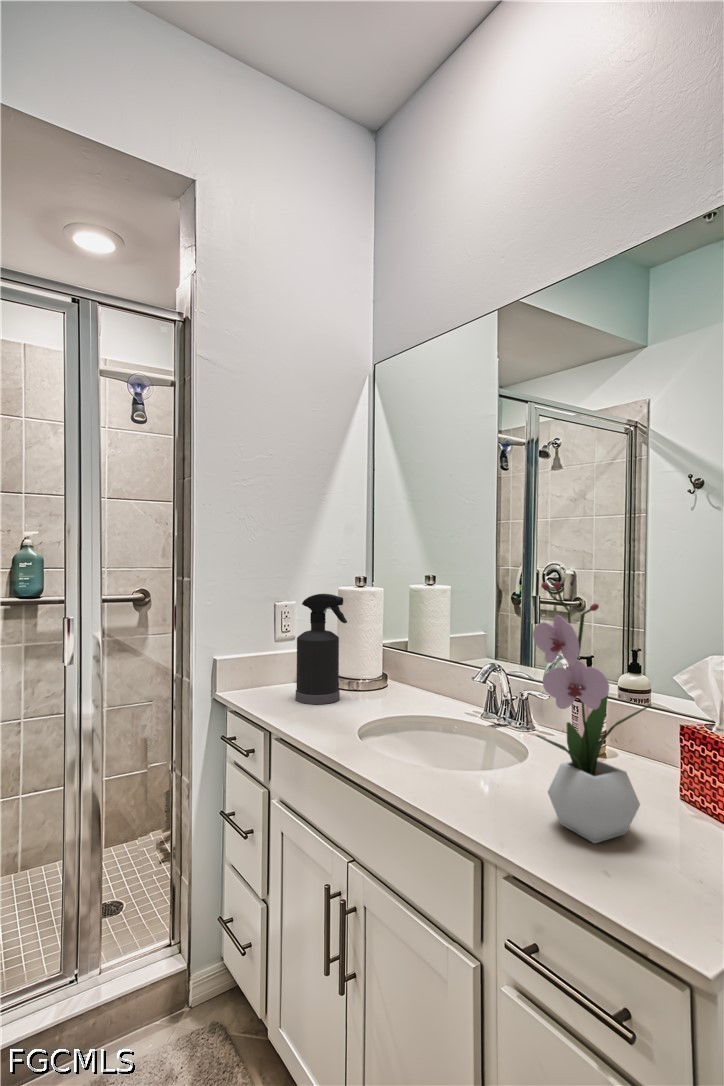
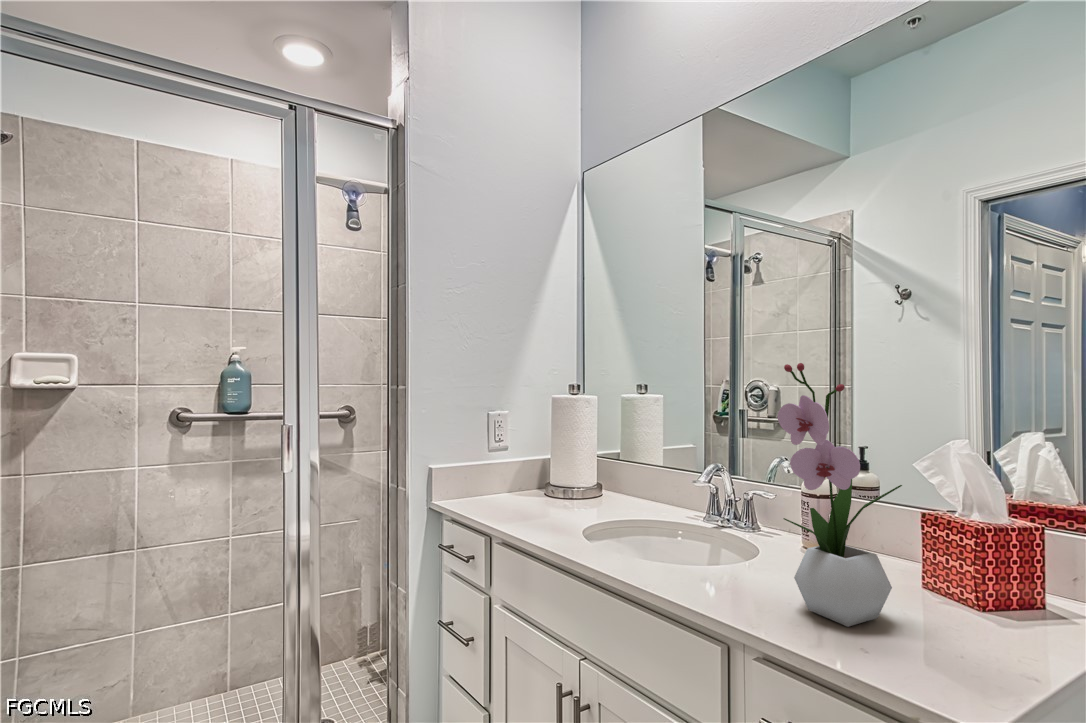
spray bottle: present [296,594,347,704] -> none [512,399,563,509]

